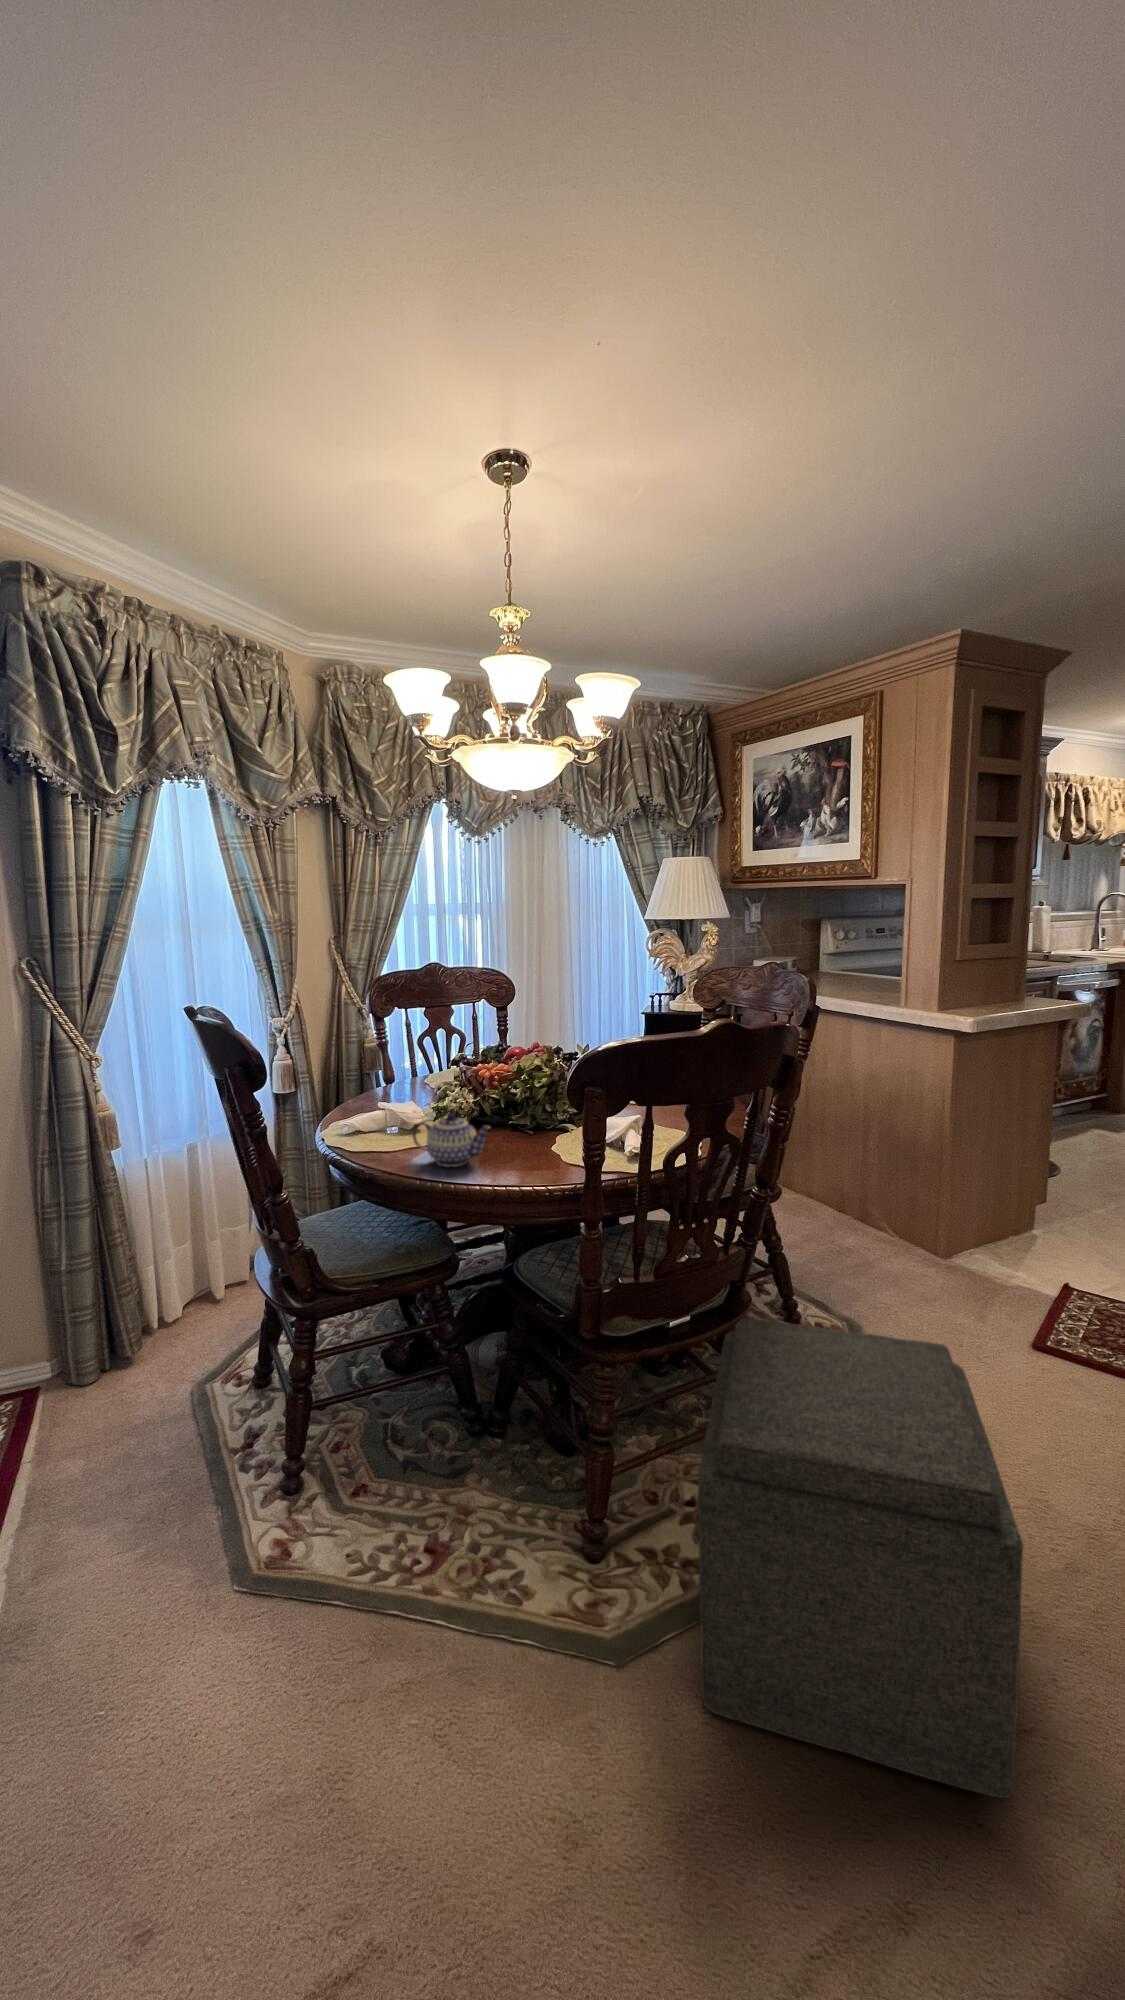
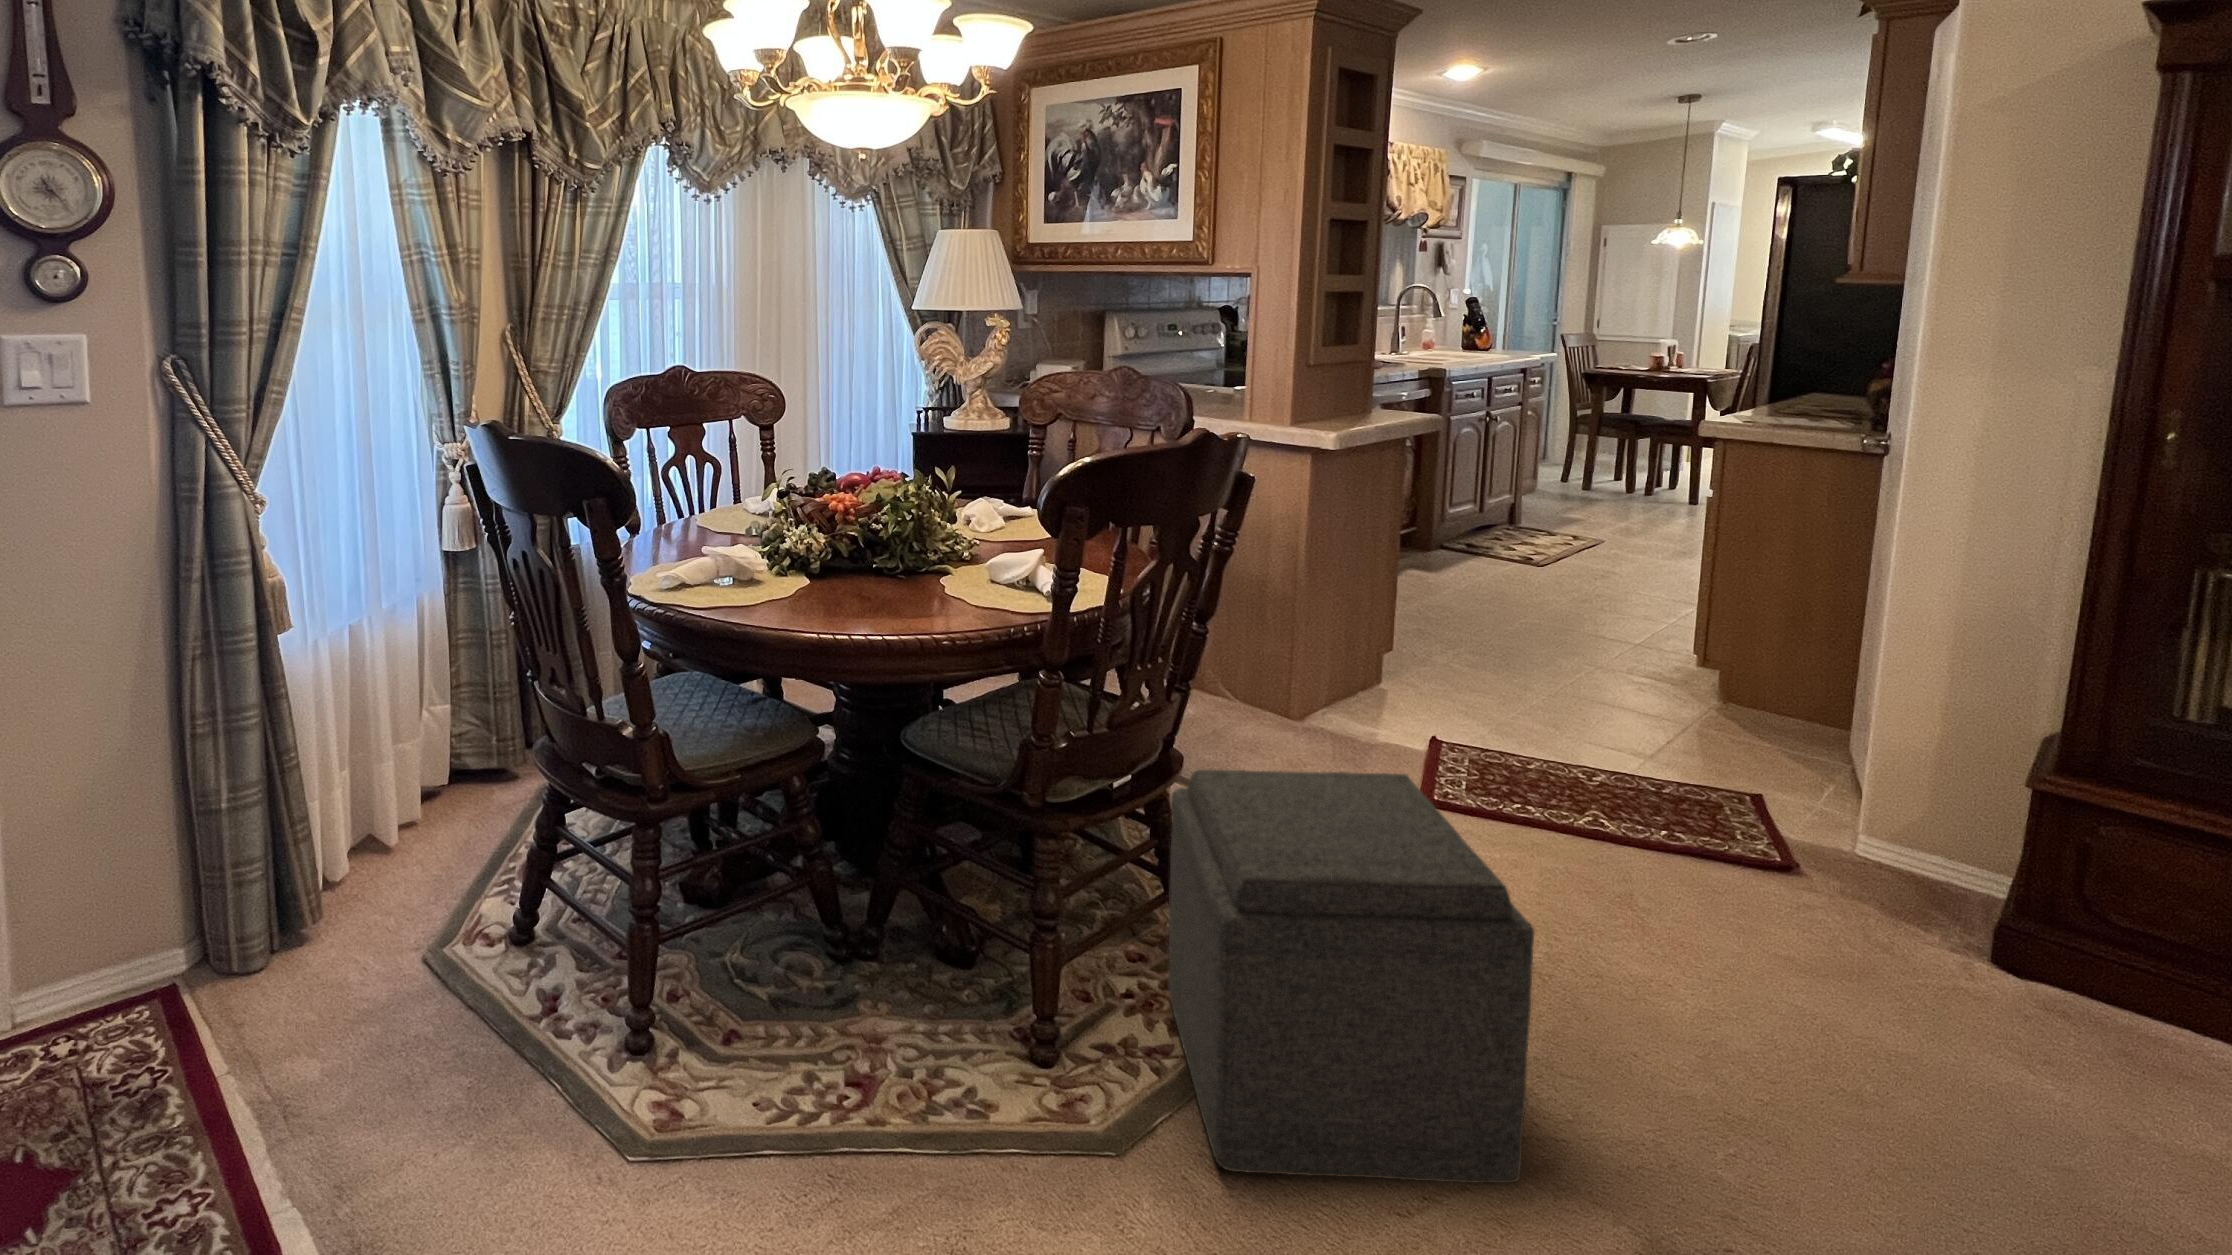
teapot: present [413,1113,490,1167] -> none [806,553,908,618]

